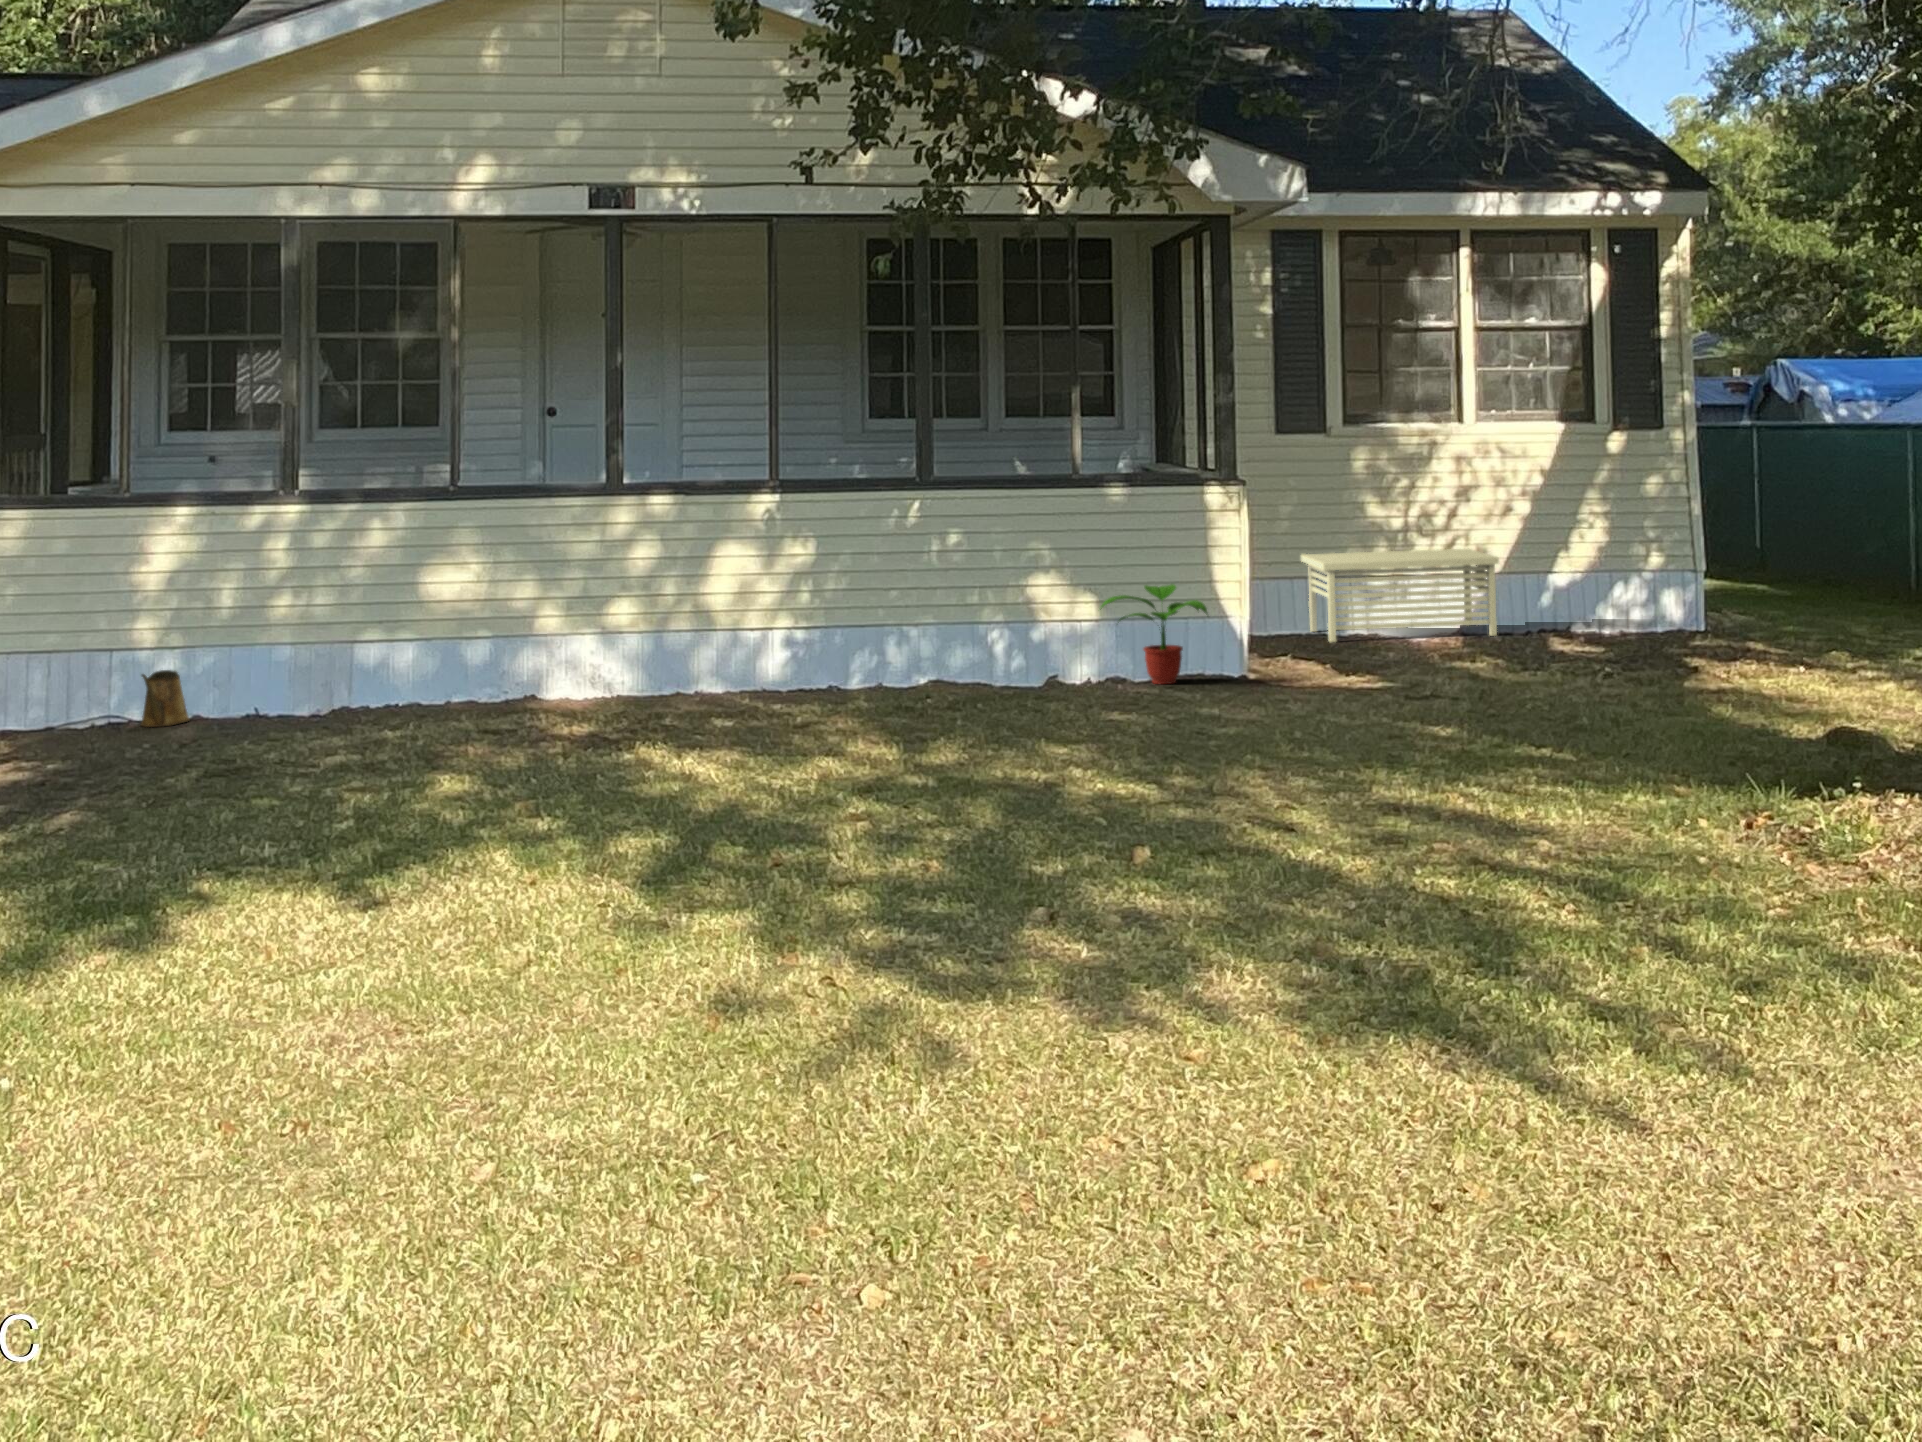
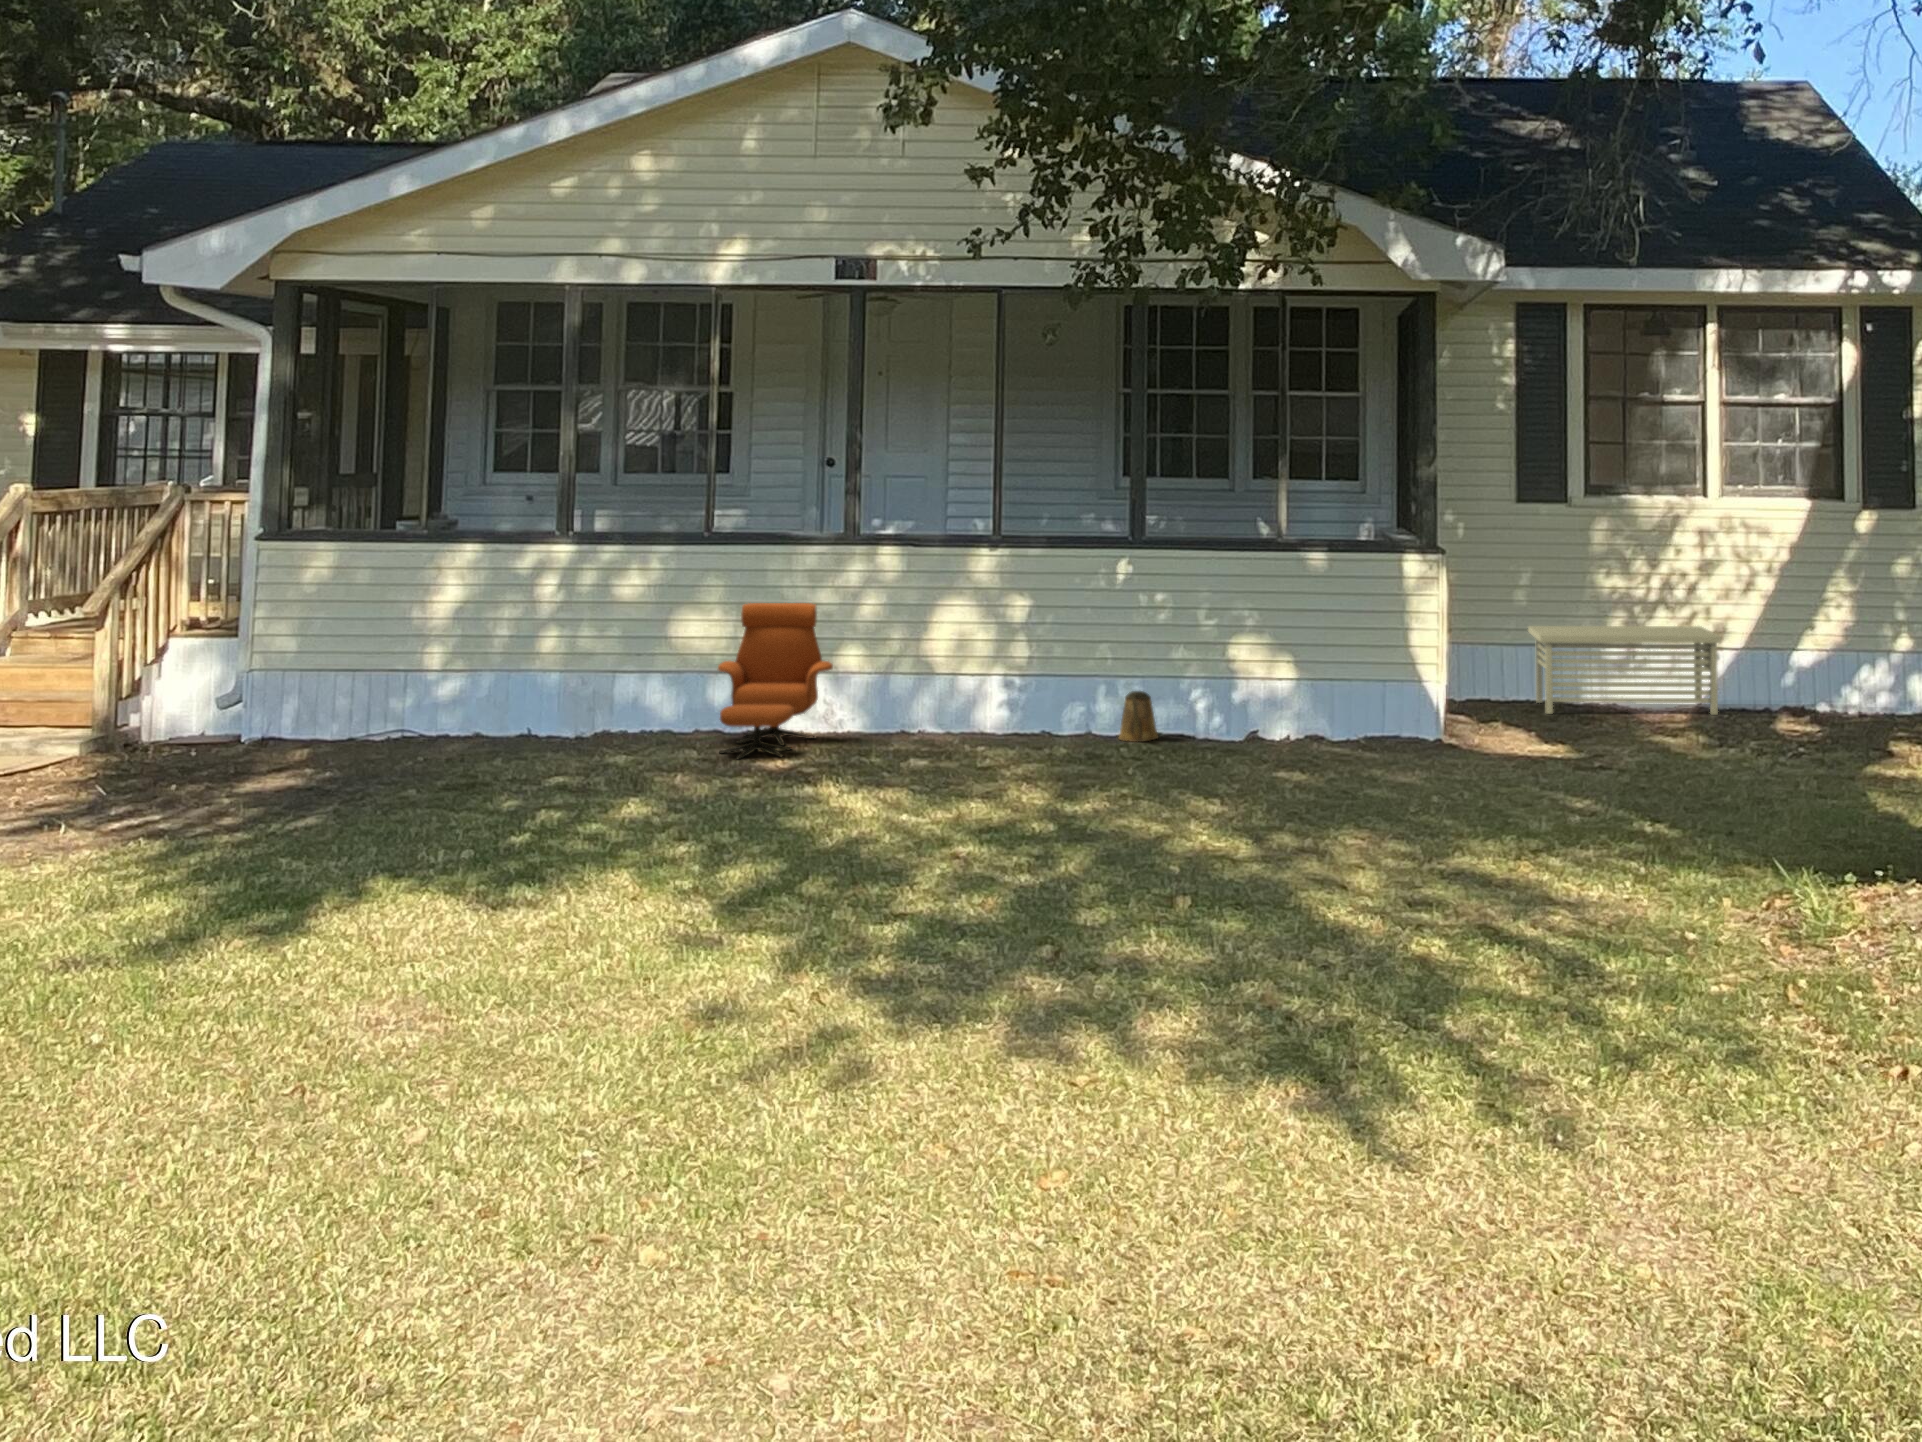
lounge chair: none [477,558,605,730] -> present [718,603,833,759]
potted plant: present [1100,584,1207,684] -> none [1291,650,1395,747]
watering can: present [141,670,189,727] -> present [1119,691,1158,742]

